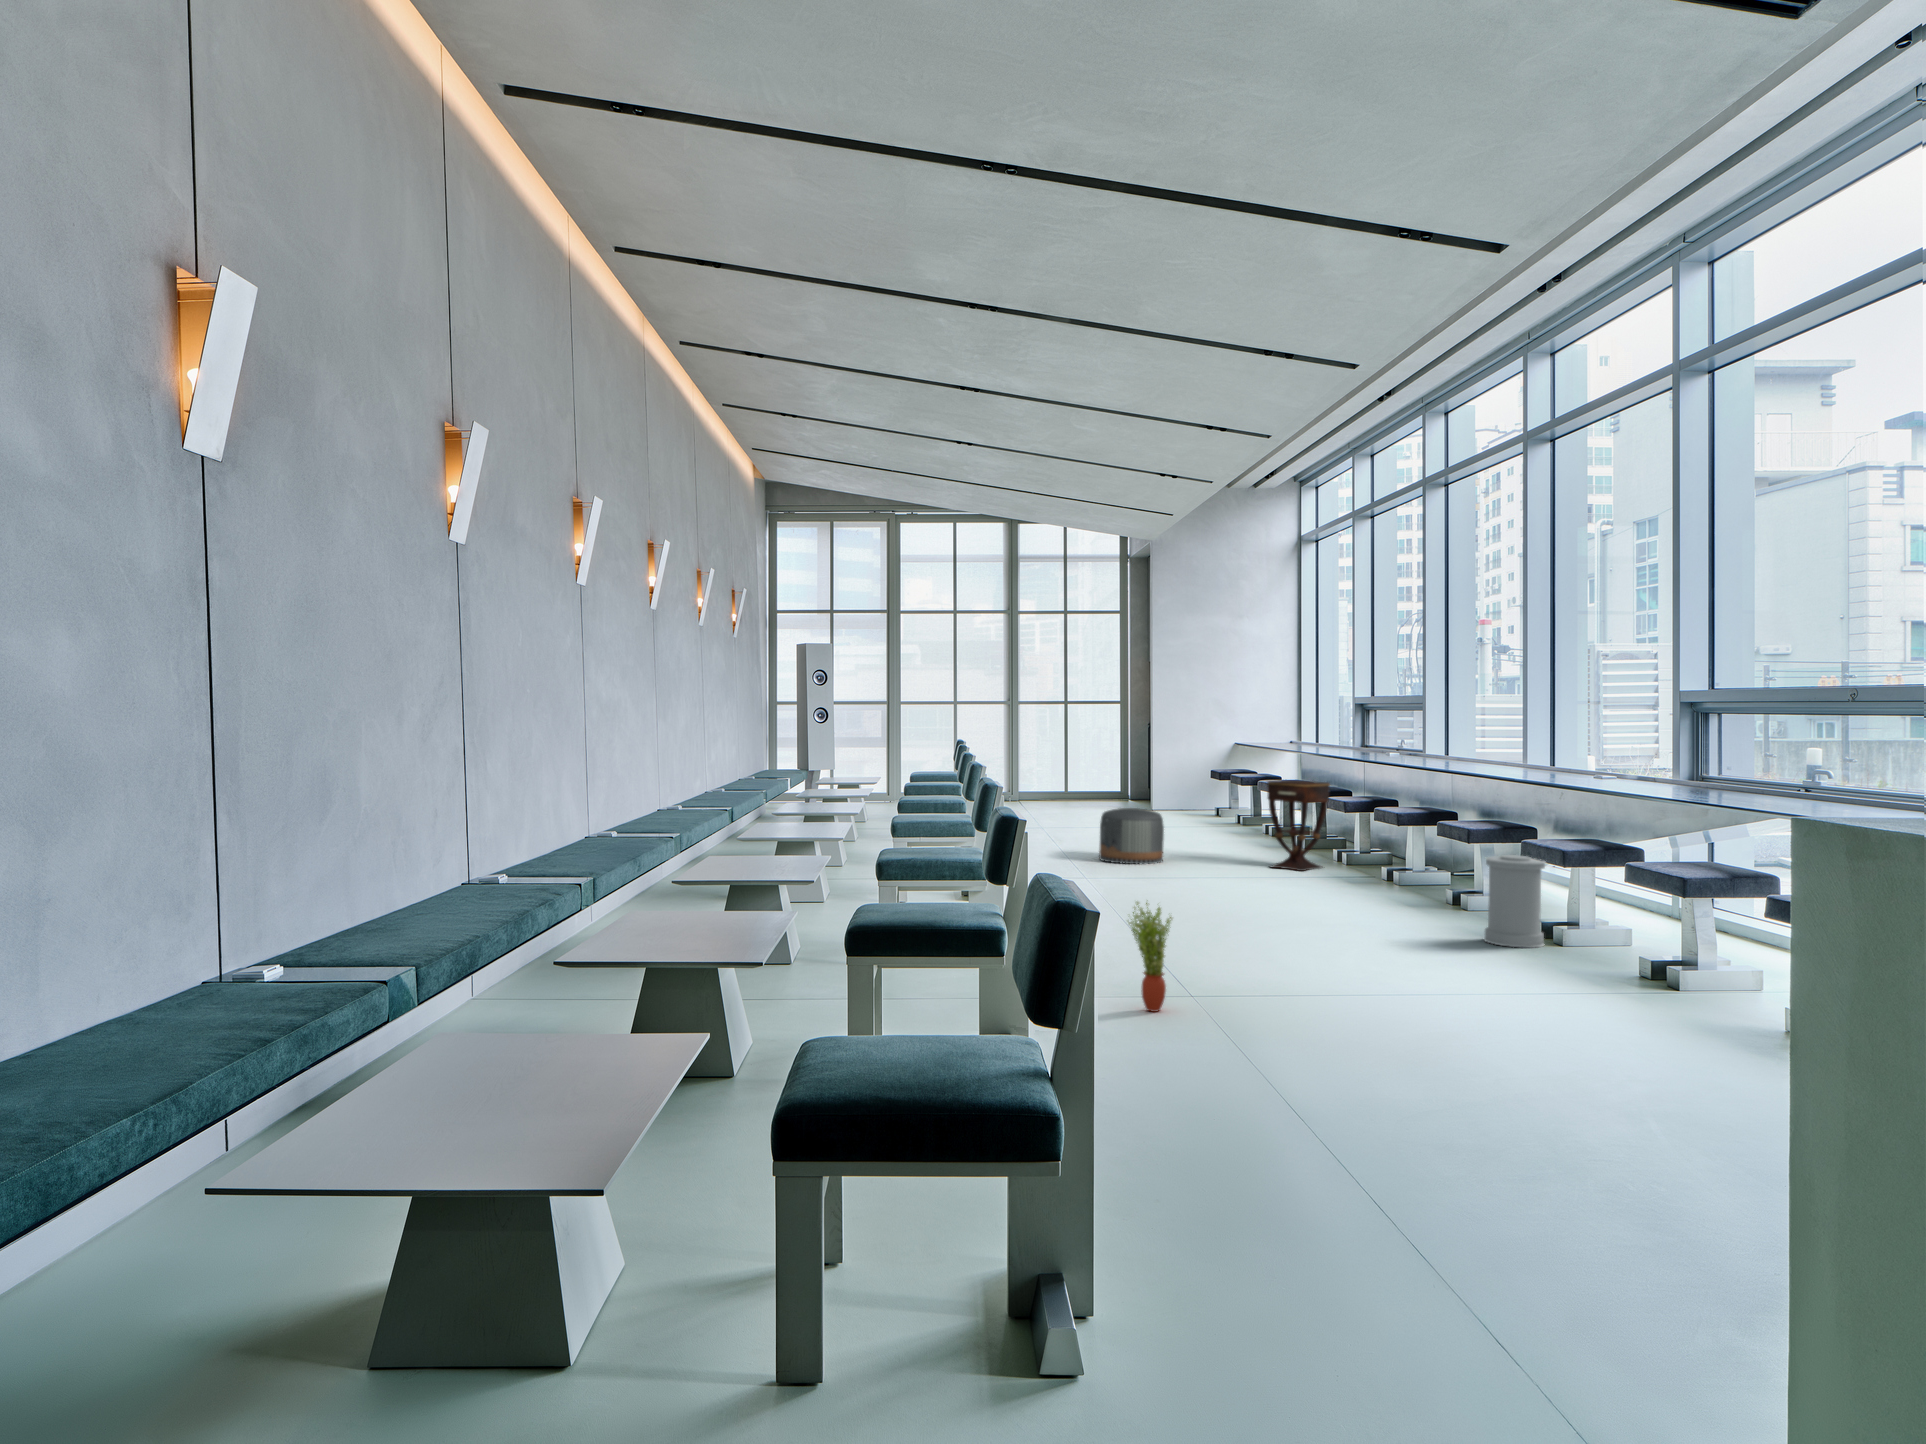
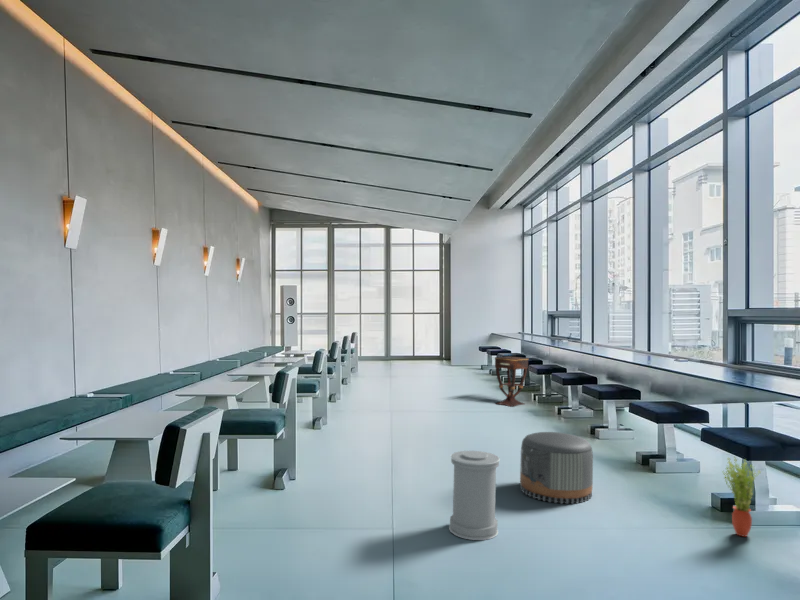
pouf: present [1099,808,1164,864] -> present [520,432,593,504]
trash can: present [1484,855,1545,948] -> present [449,451,500,540]
potted plant: present [1129,902,1172,1012] -> present [724,458,760,536]

